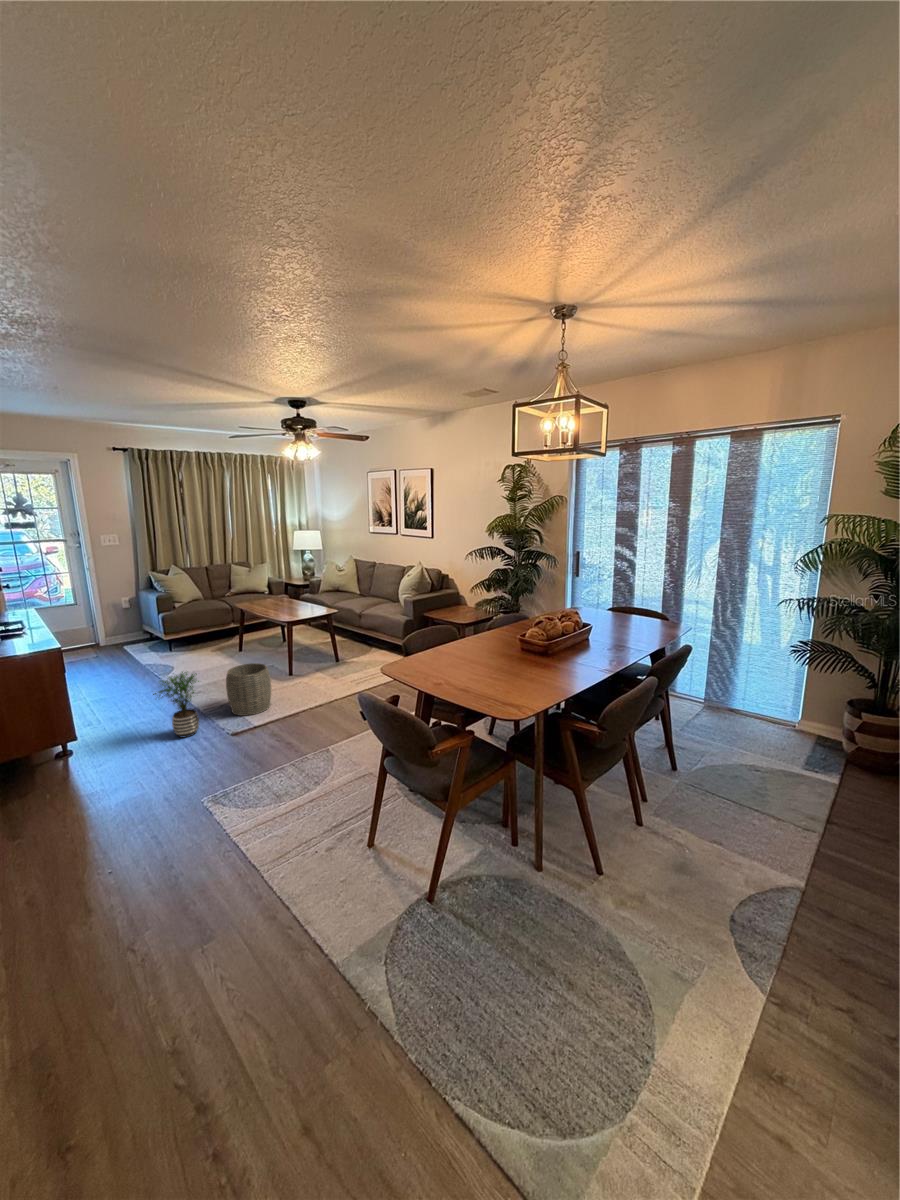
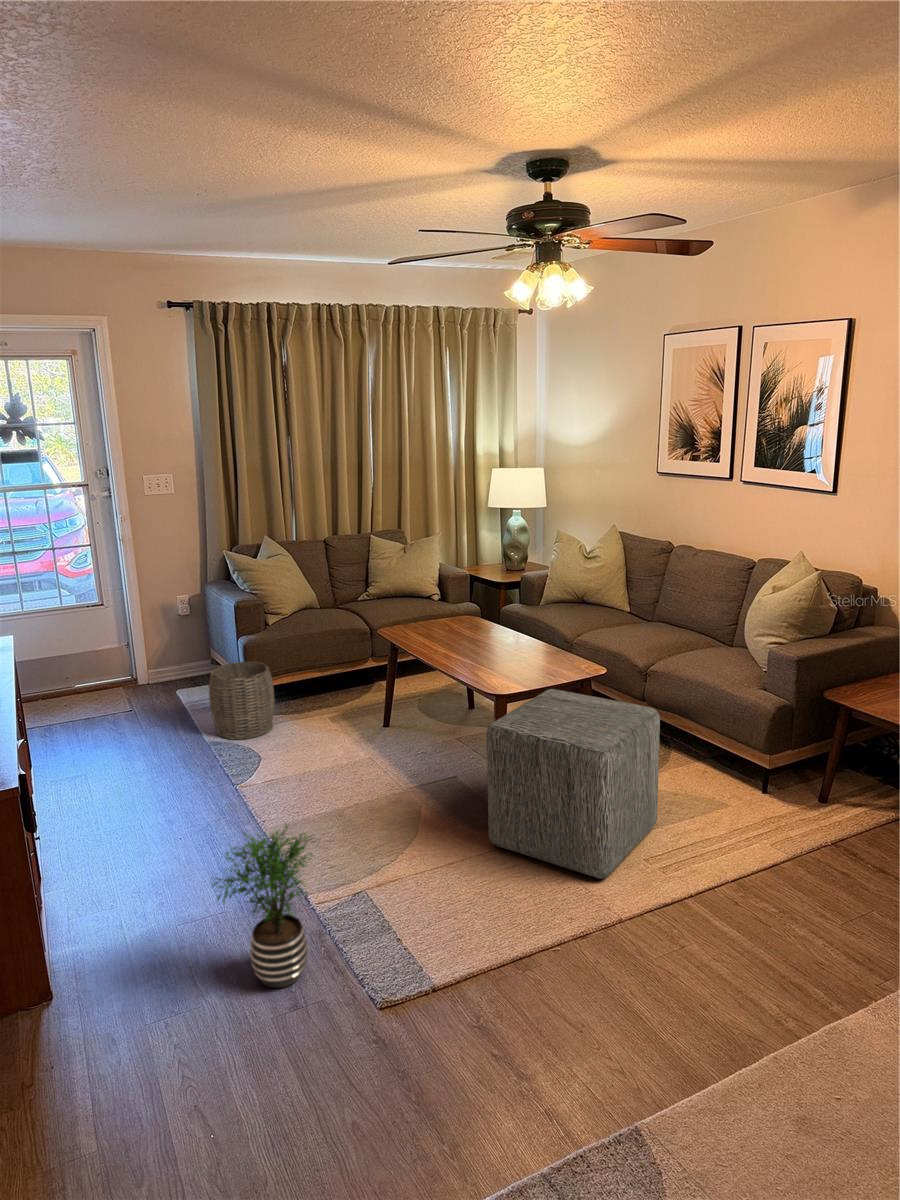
ottoman: none [281,619,358,689] -> present [487,689,660,878]
woven basket: present [226,663,272,716] -> present [209,662,275,740]

